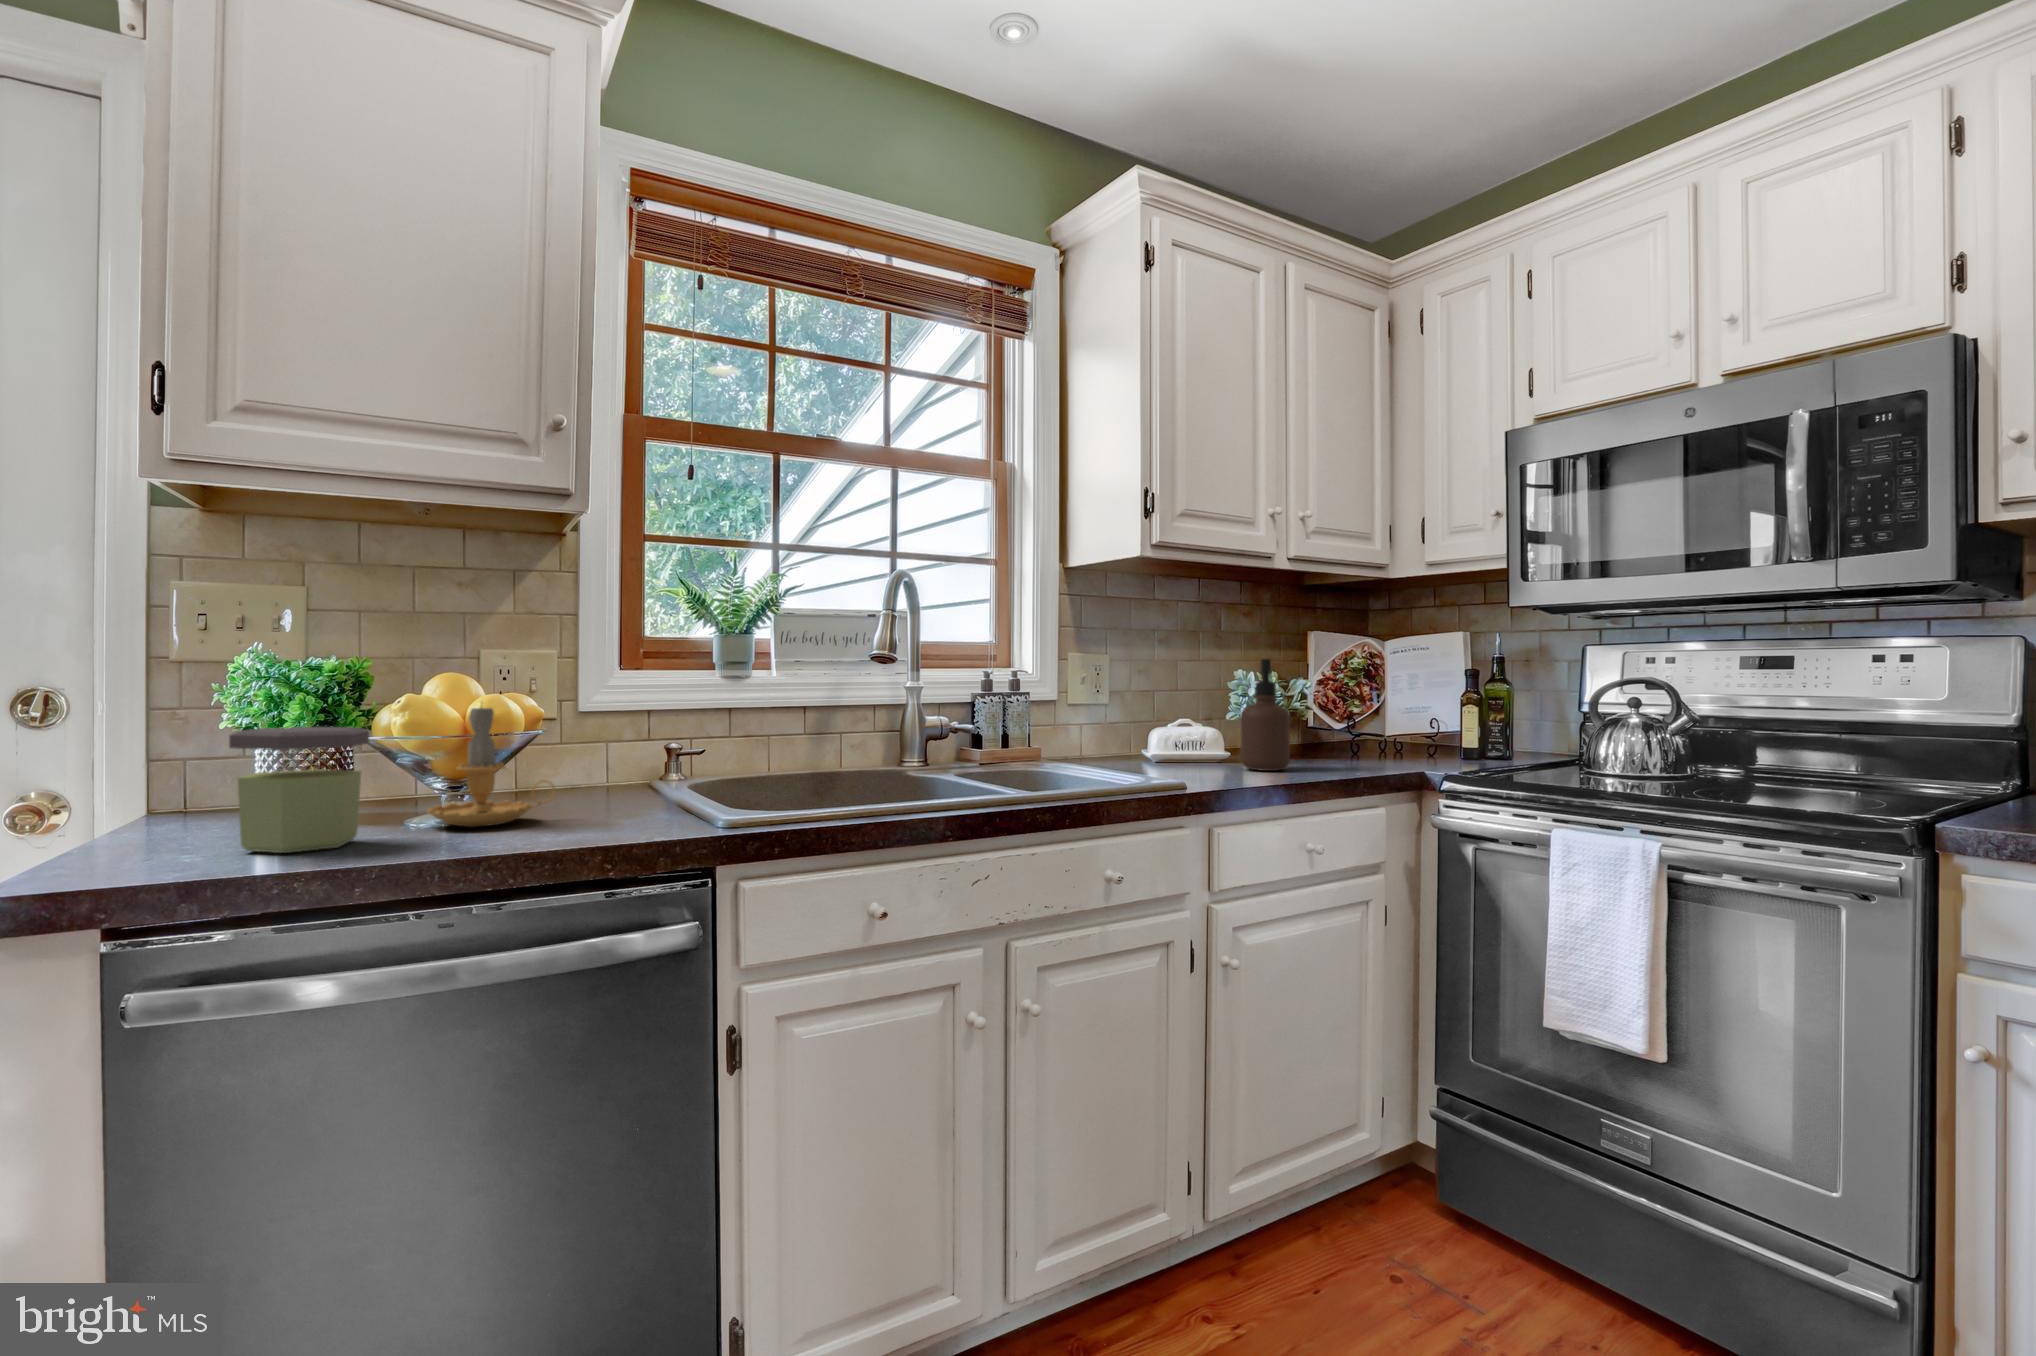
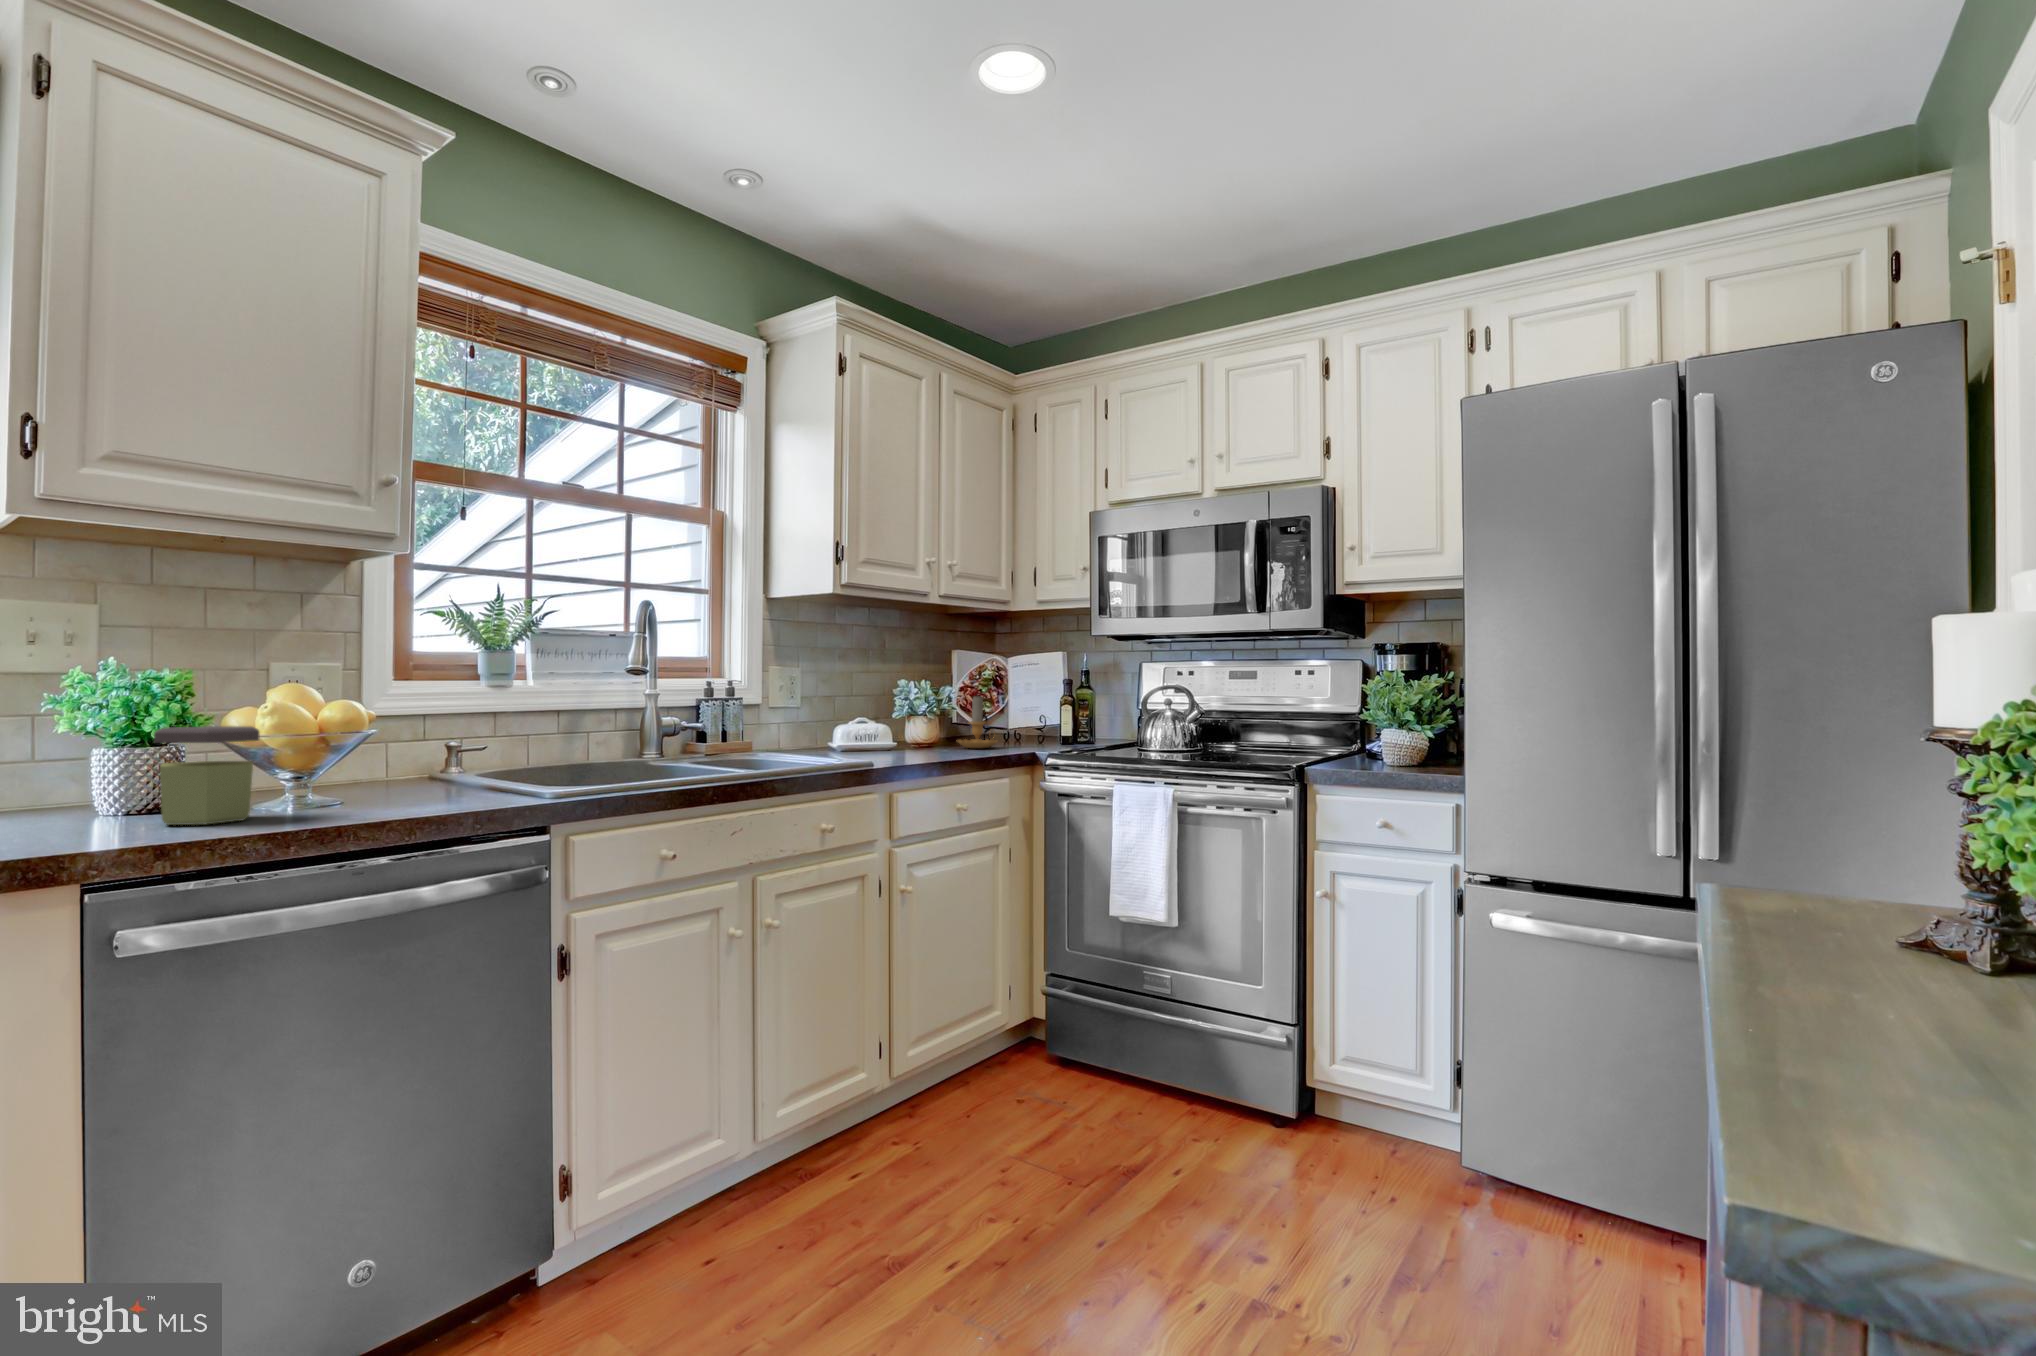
soap dispenser: present [1241,659,1290,771] -> none [909,672,945,754]
candle: present [427,707,555,827] -> present [958,696,997,748]

